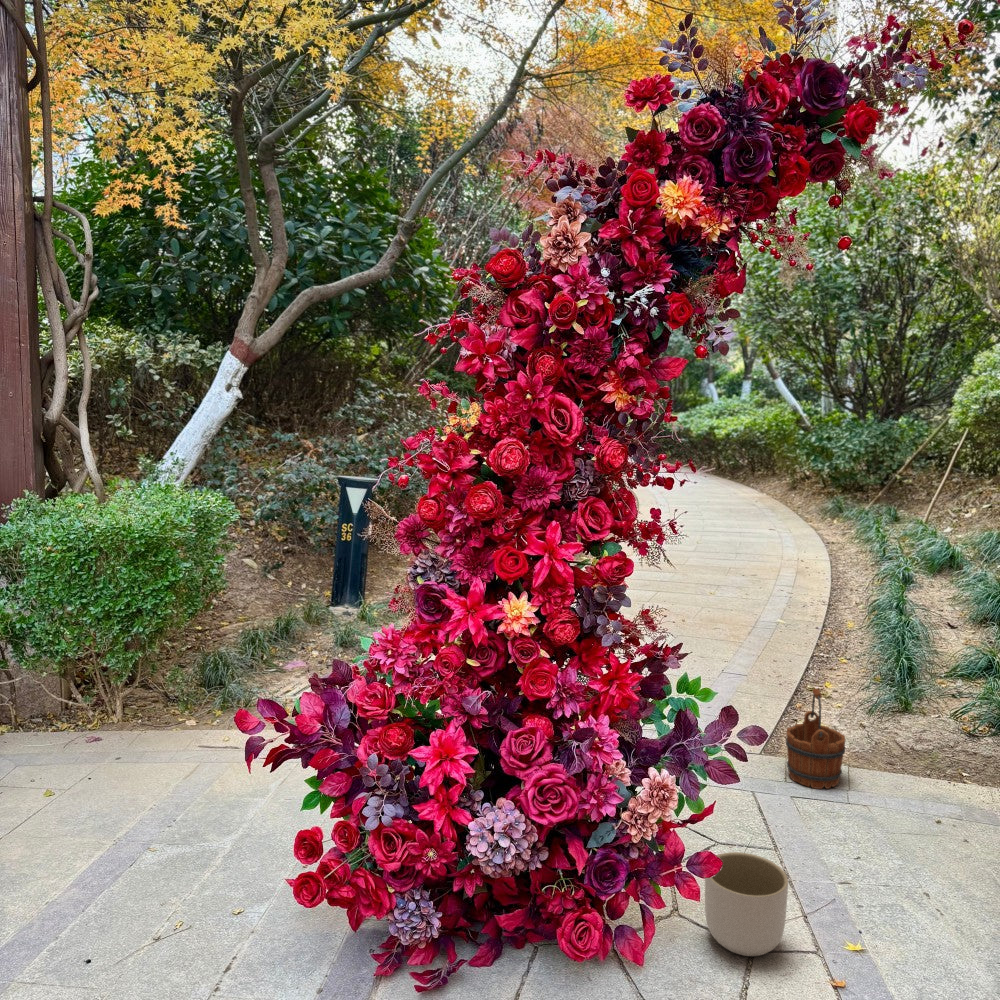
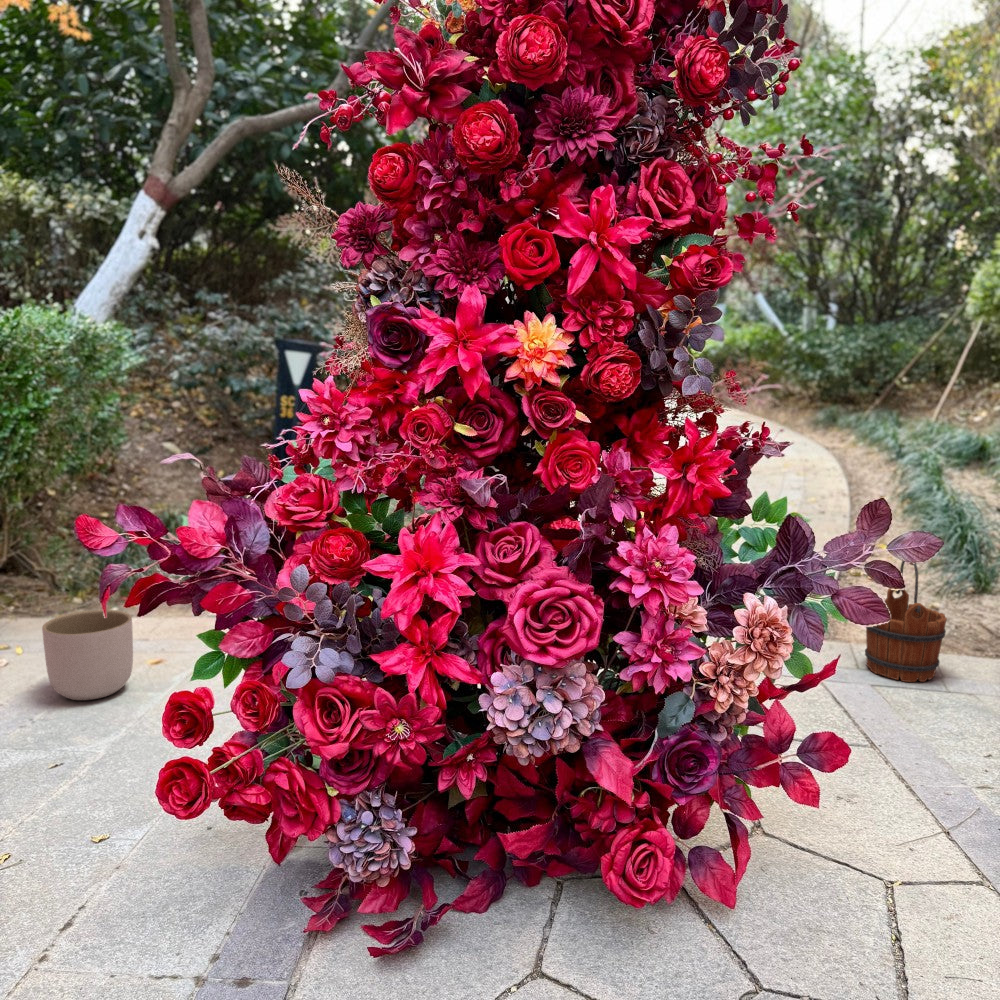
planter: present [705,852,788,956] -> present [42,610,133,700]

